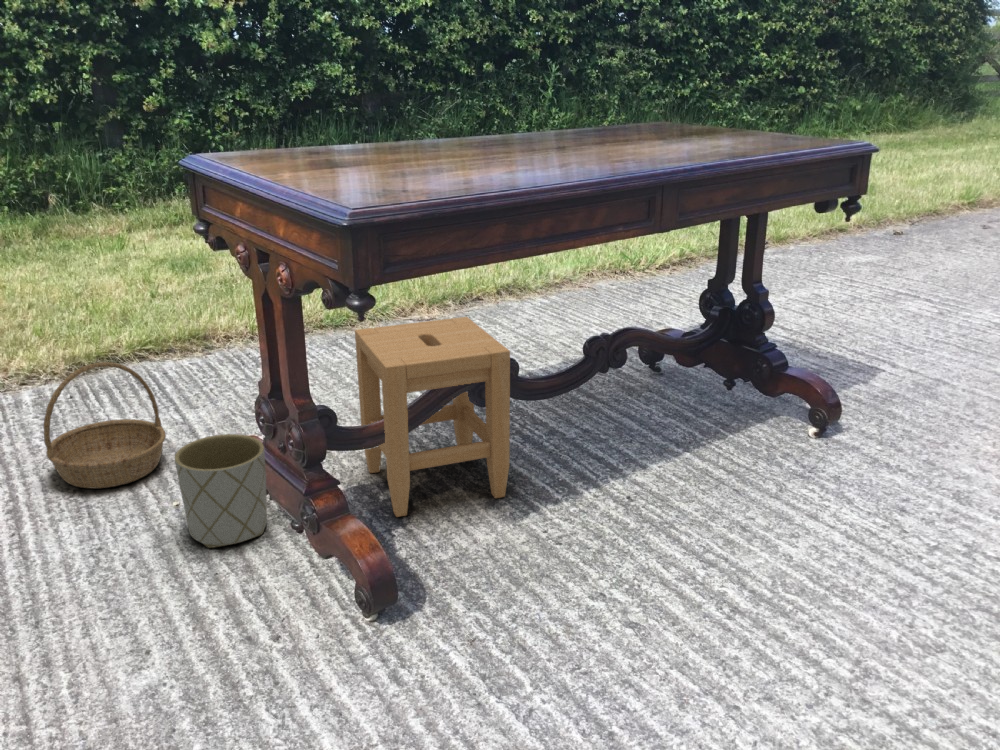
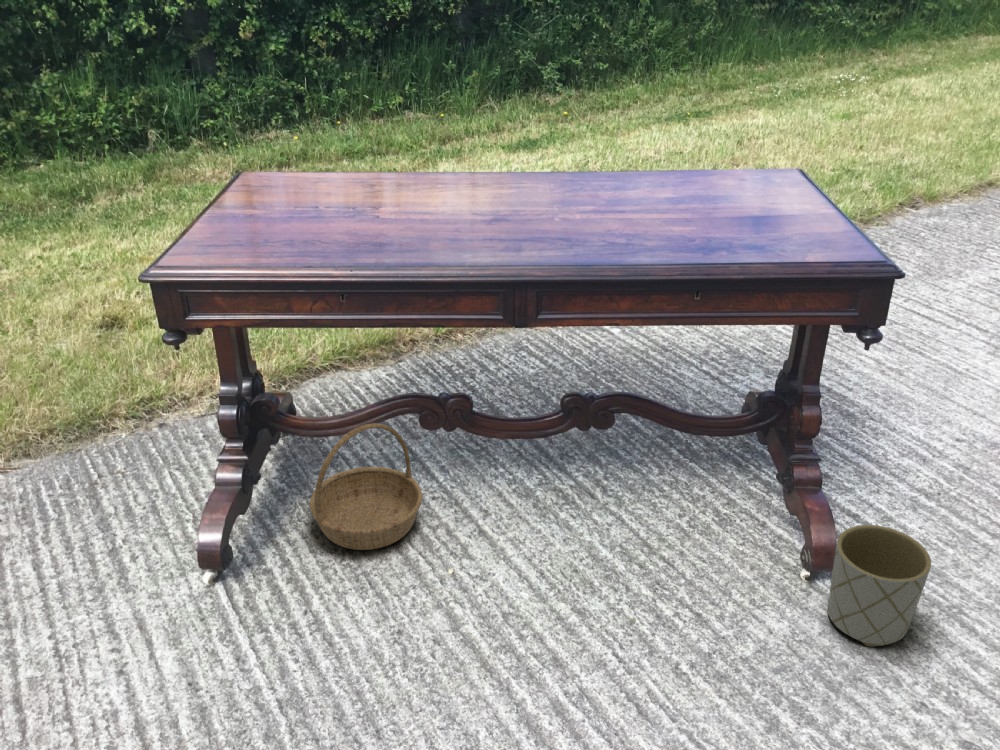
stool: present [355,317,510,517] -> none [624,380,809,595]
planter: present [175,434,267,548] -> present [828,525,931,646]

